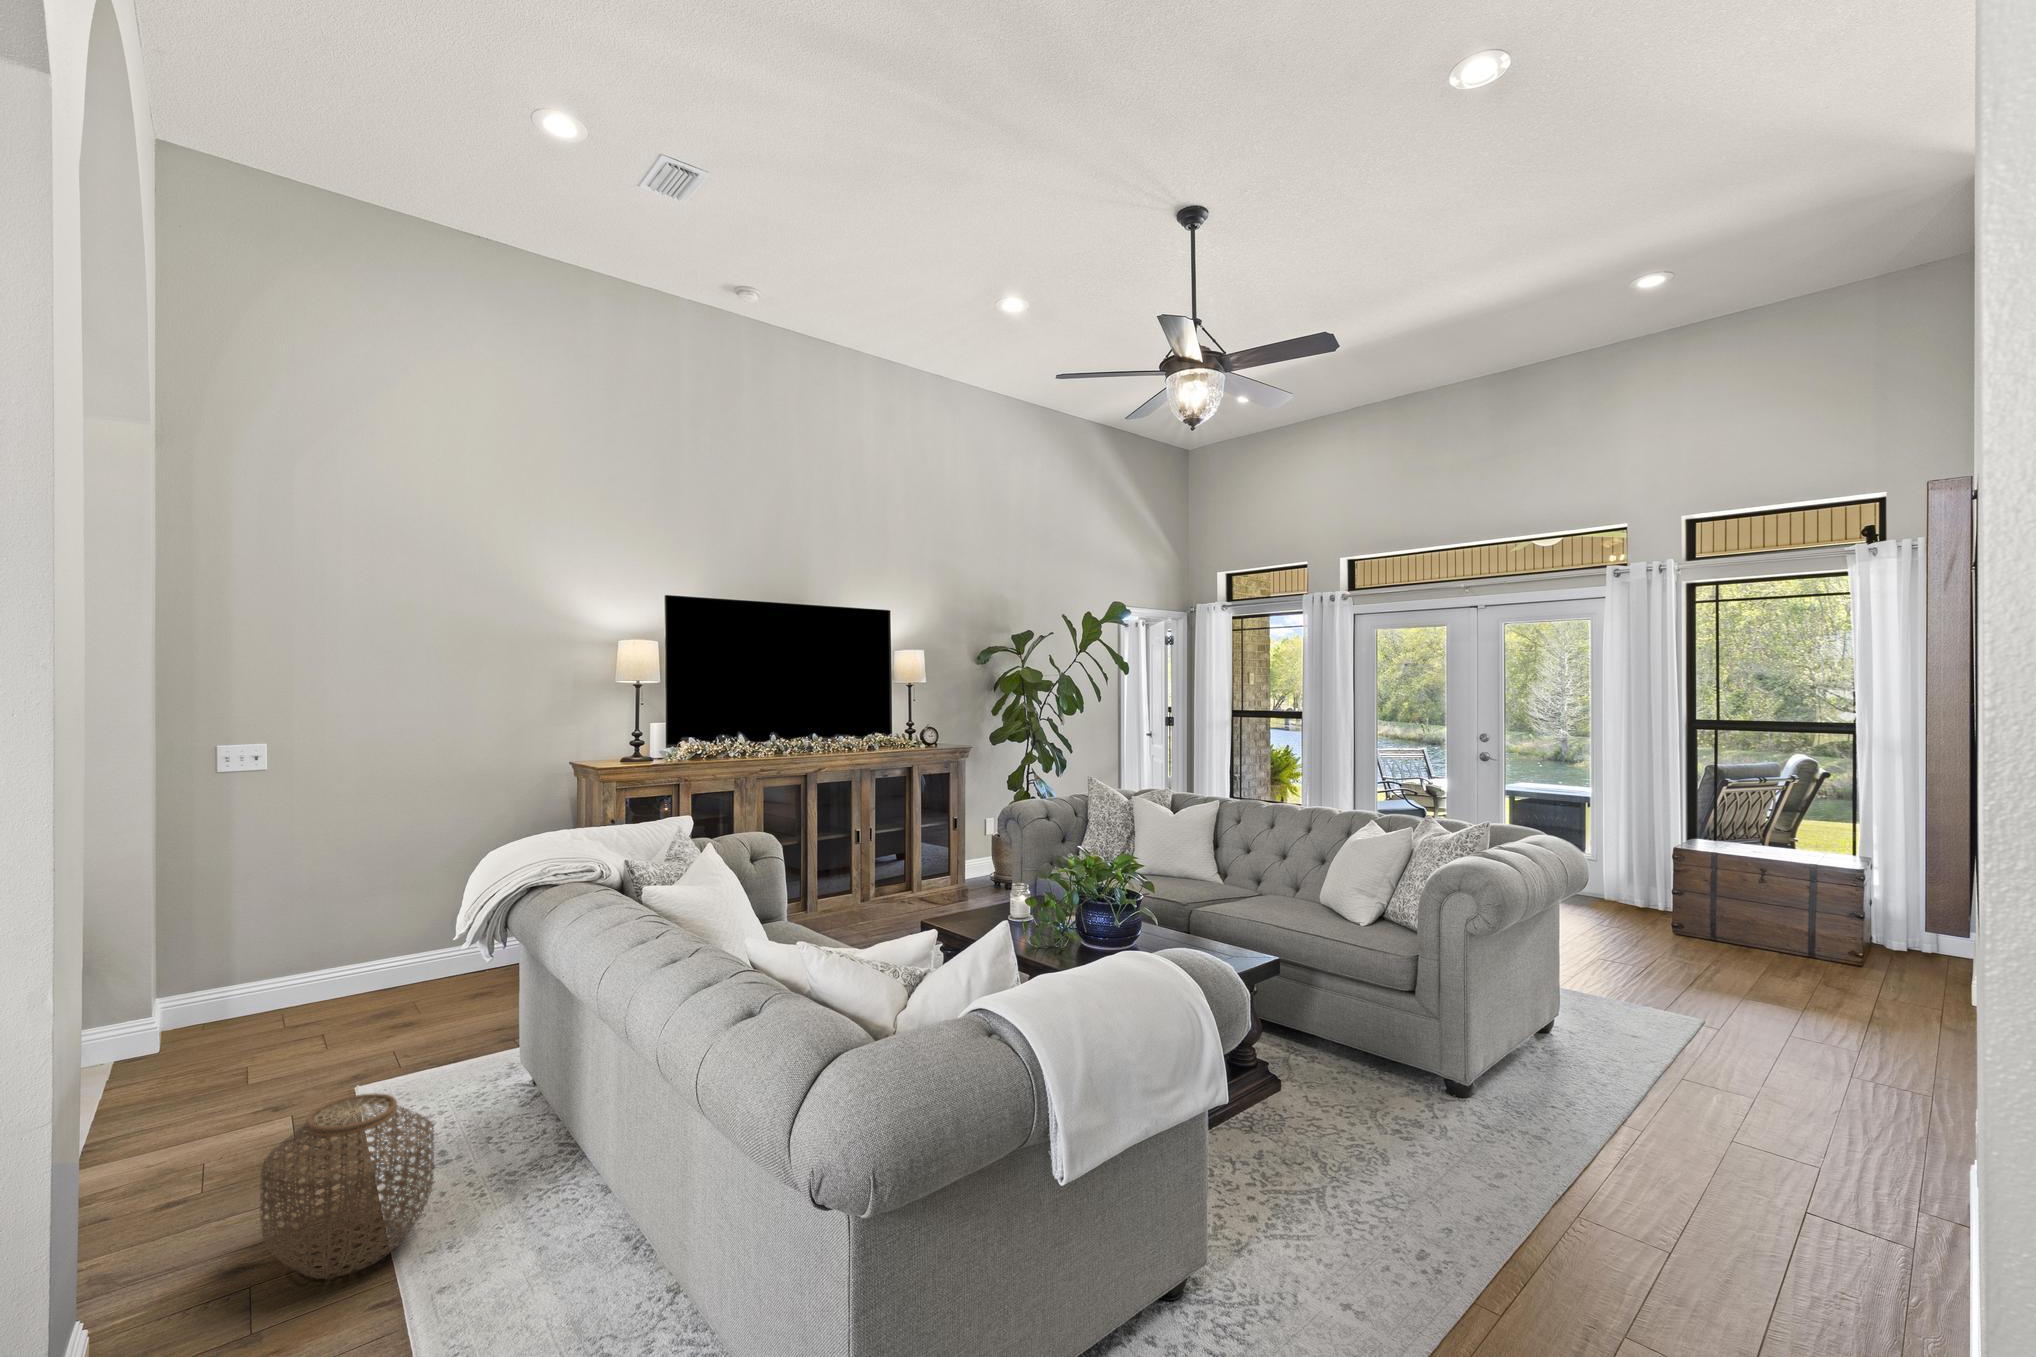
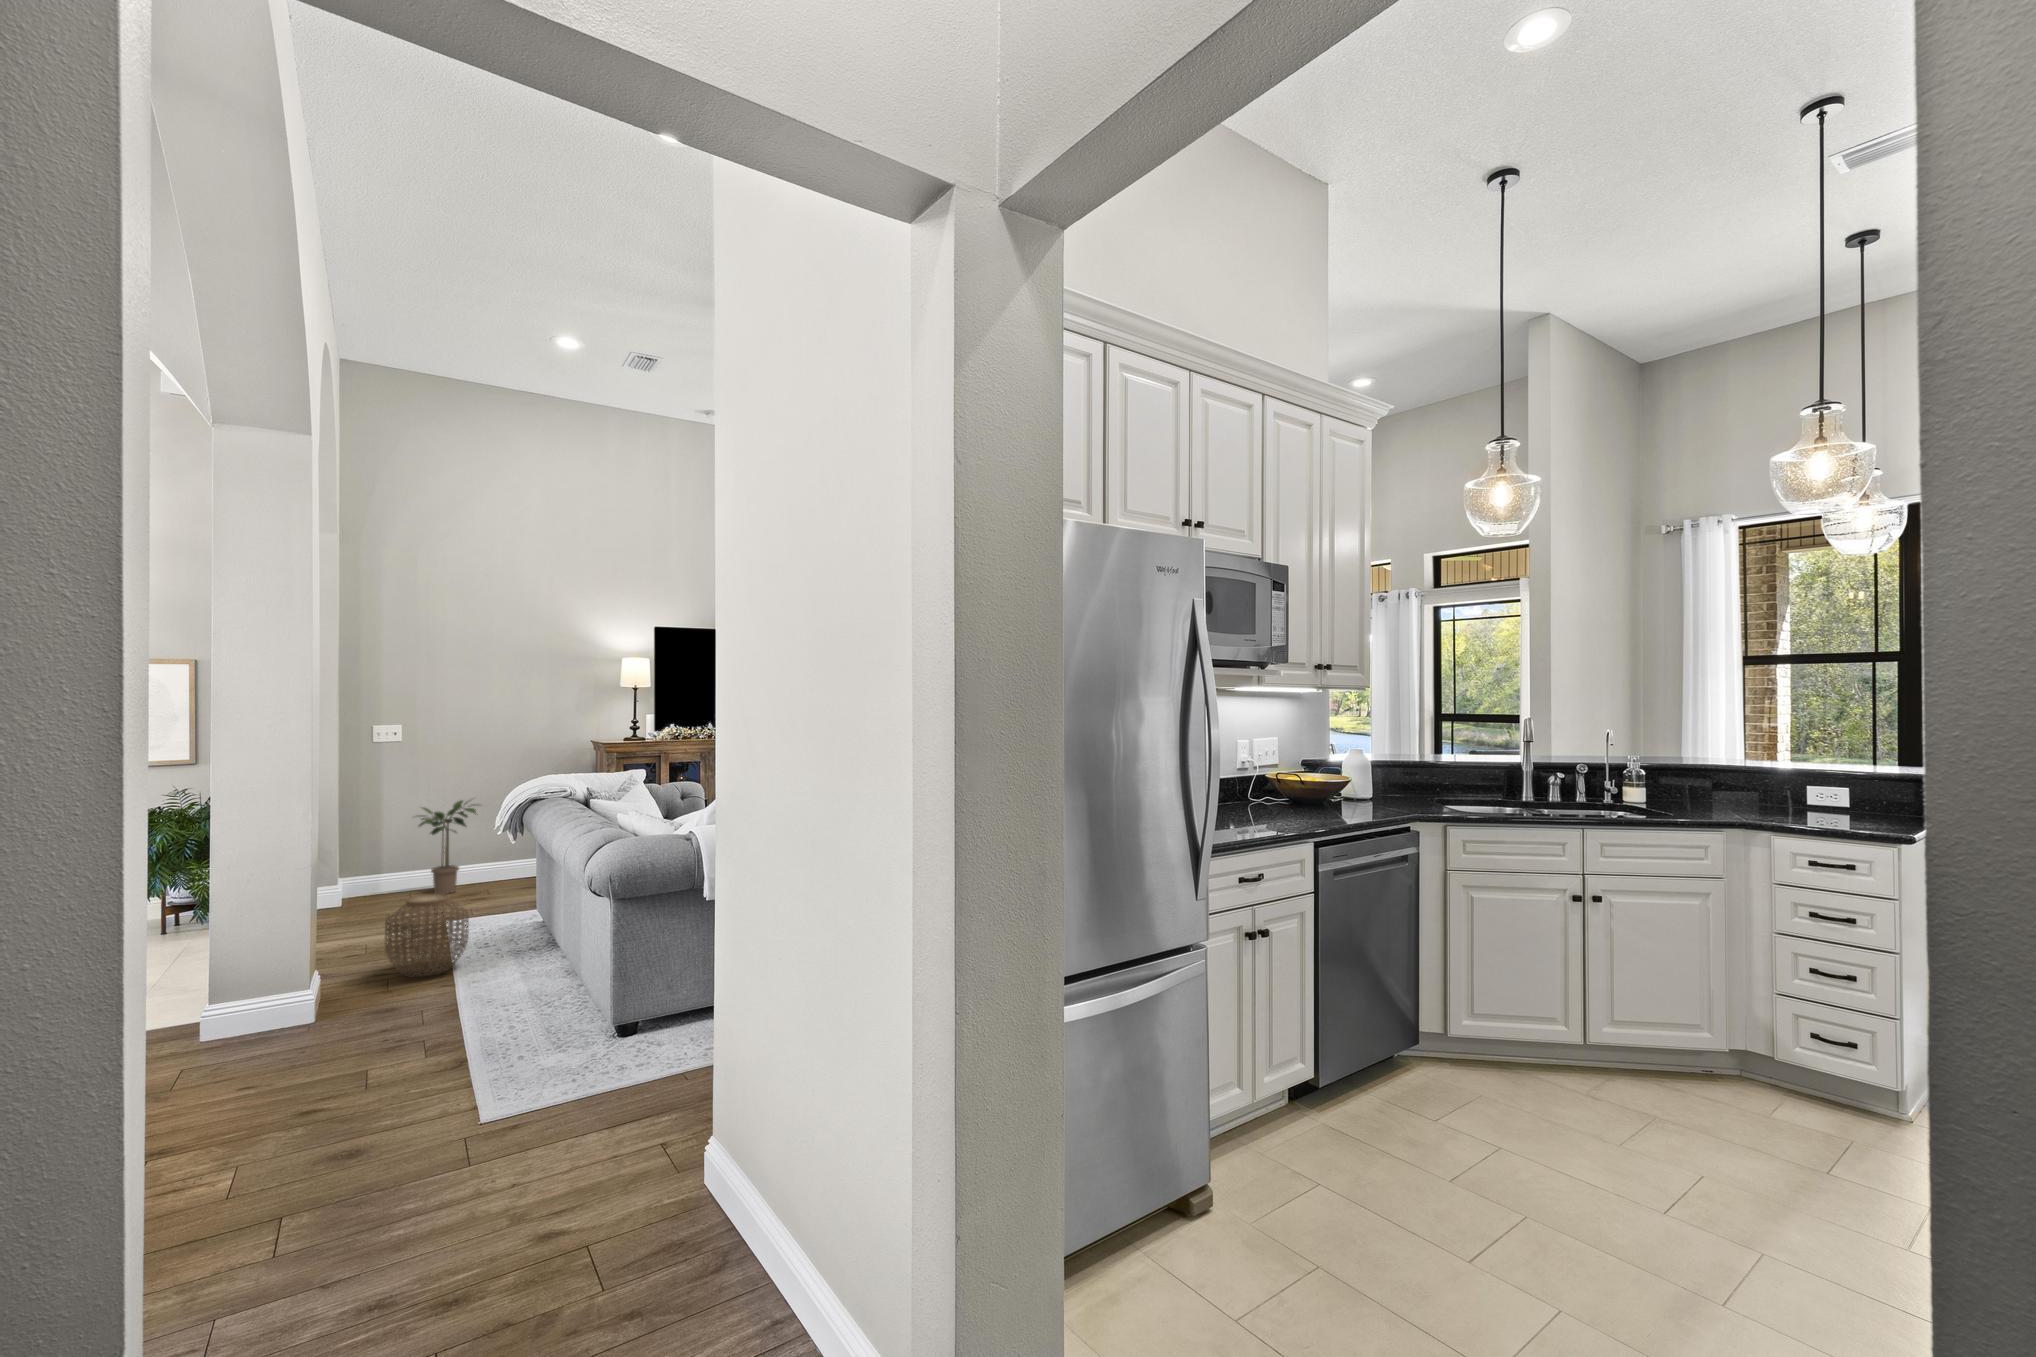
potted plant: none [286,858,409,1019] -> present [419,800,476,894]

